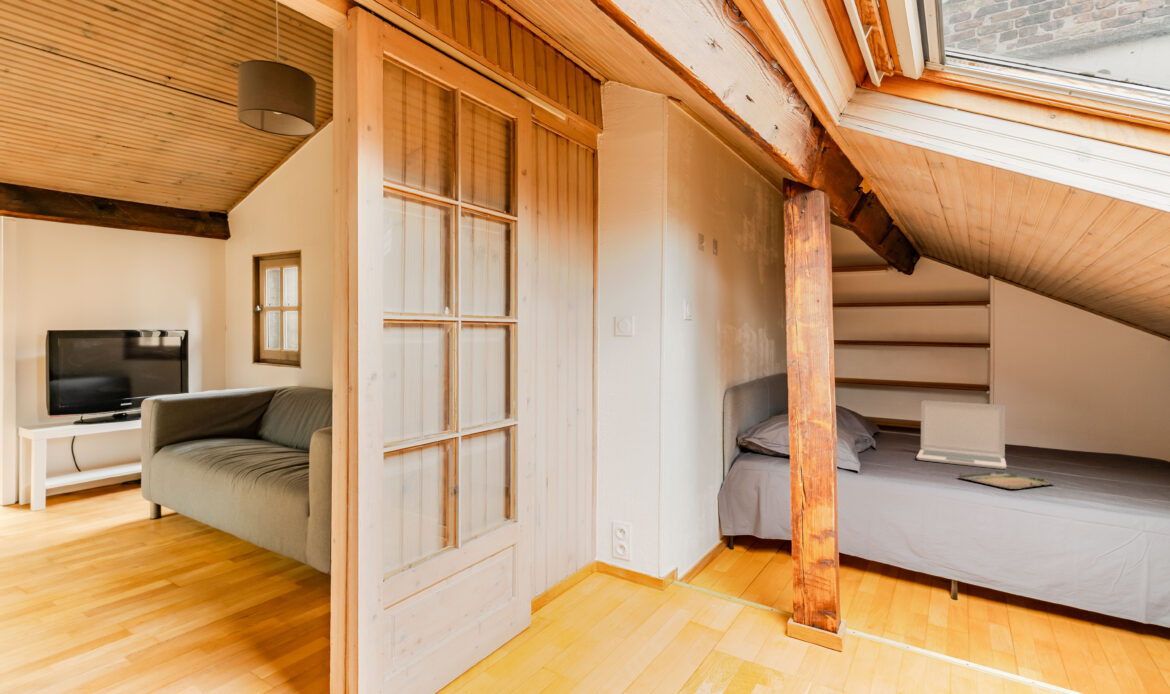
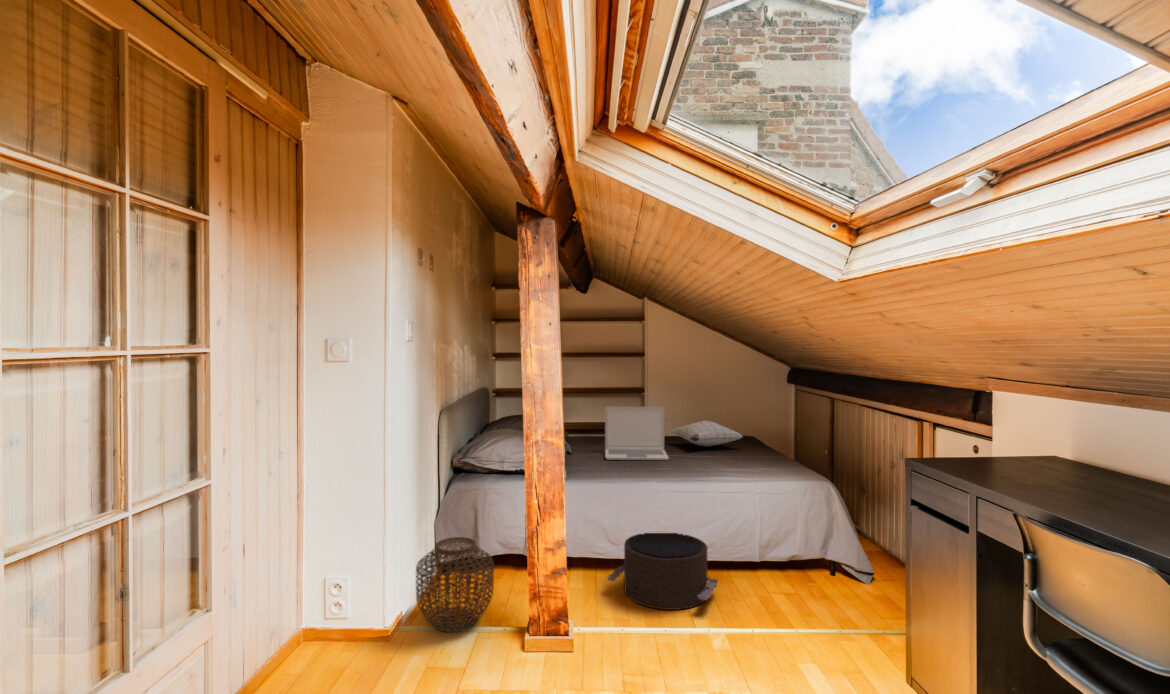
pillow: none [1020,427,1140,462] -> present [672,421,742,447]
tray: present [958,470,1053,489] -> none [642,462,704,478]
woven basket: none [687,510,763,600] -> present [416,537,494,632]
pouf: none [899,547,1064,648] -> present [607,533,718,610]

